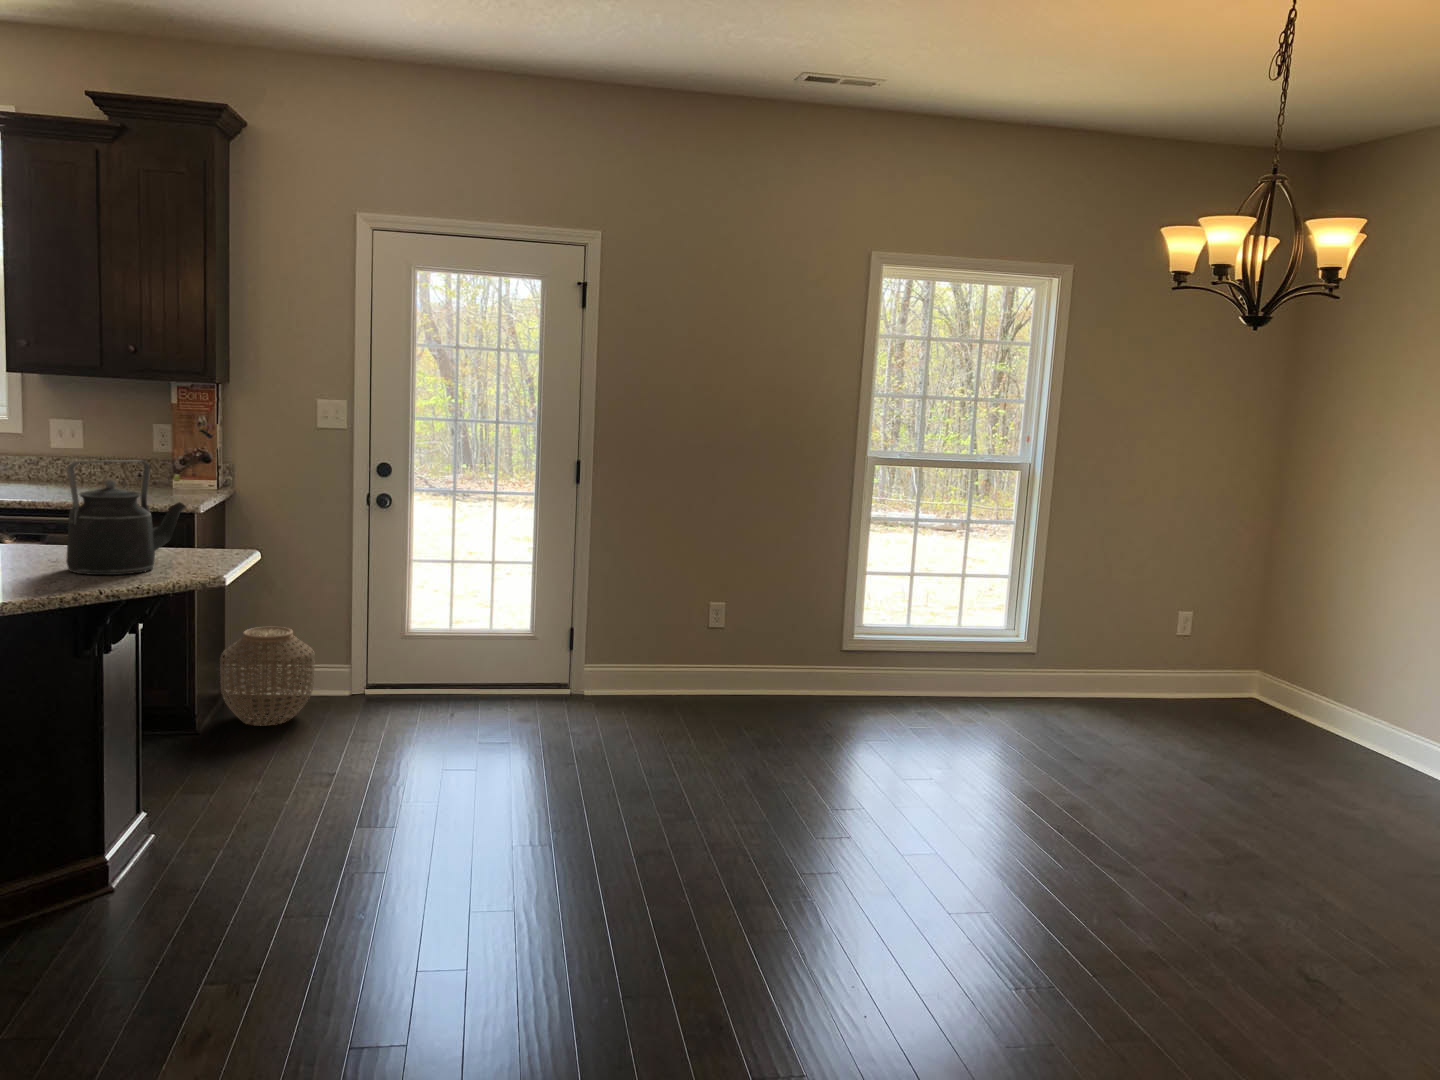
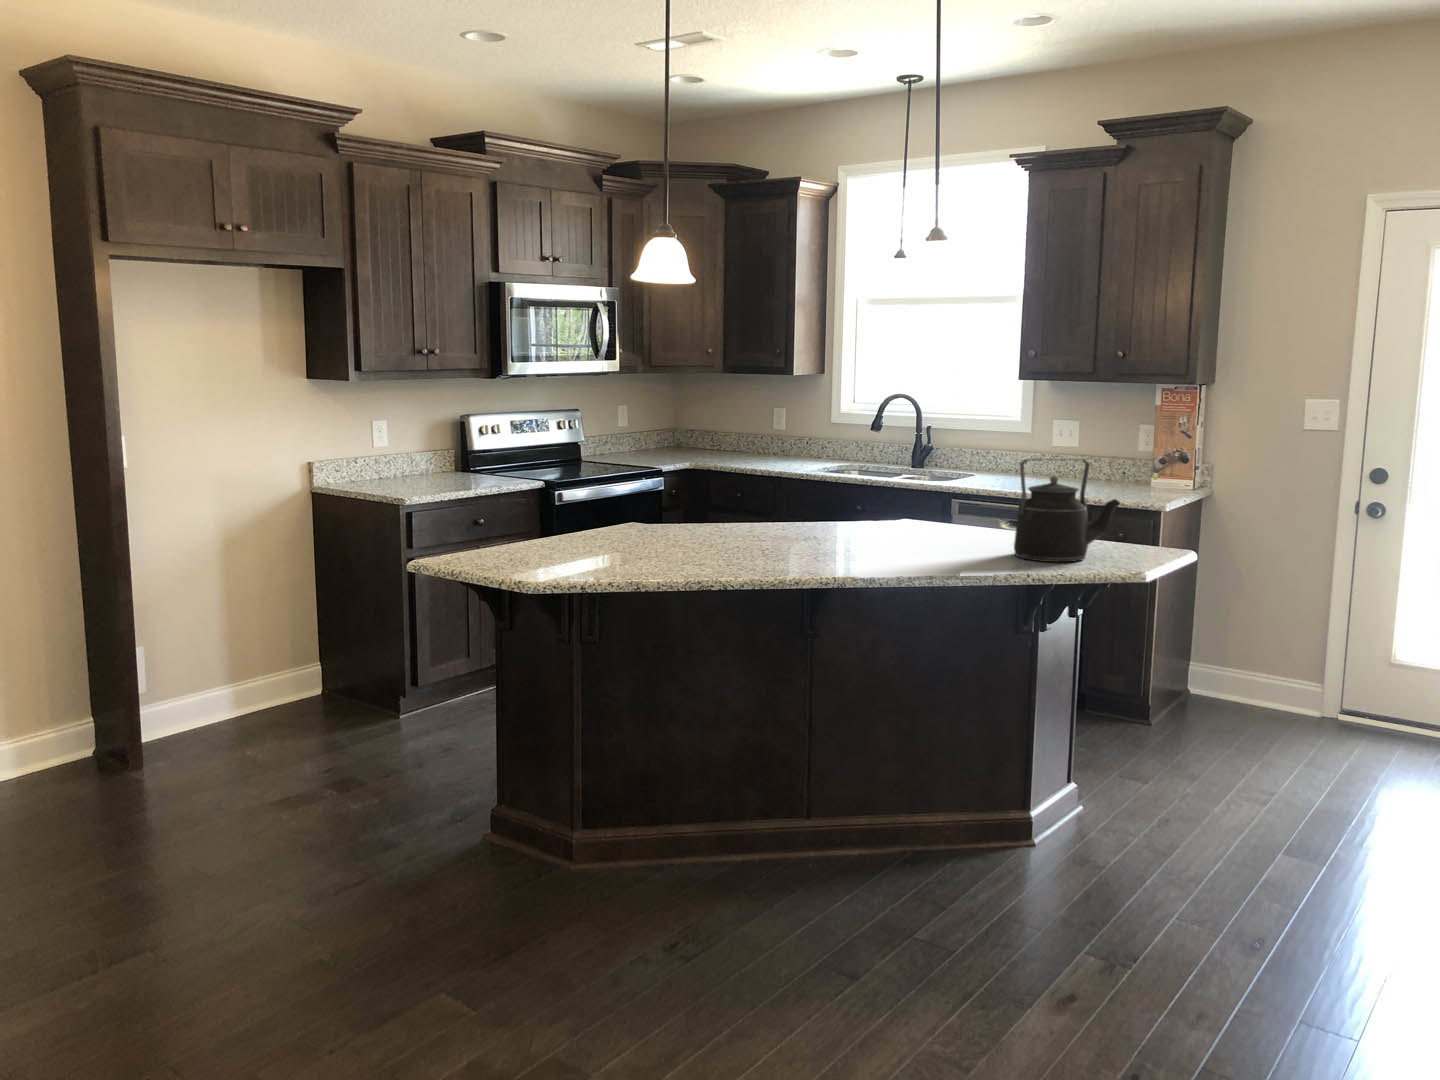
woven basket: present [220,627,315,725] -> none [1176,632,1275,733]

